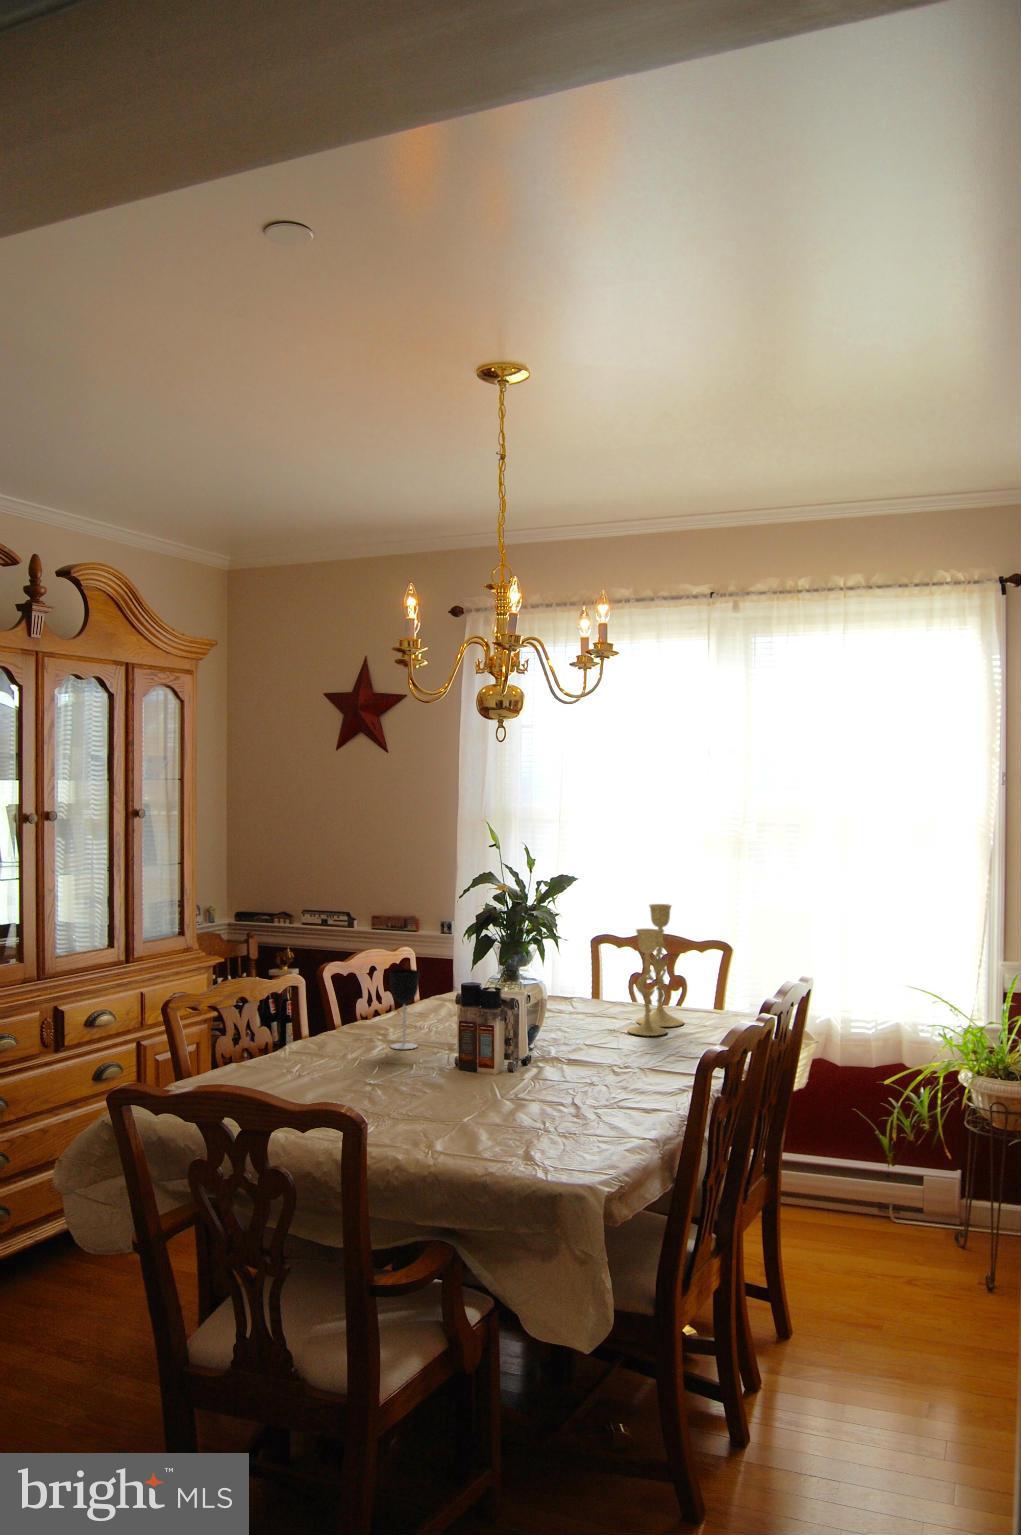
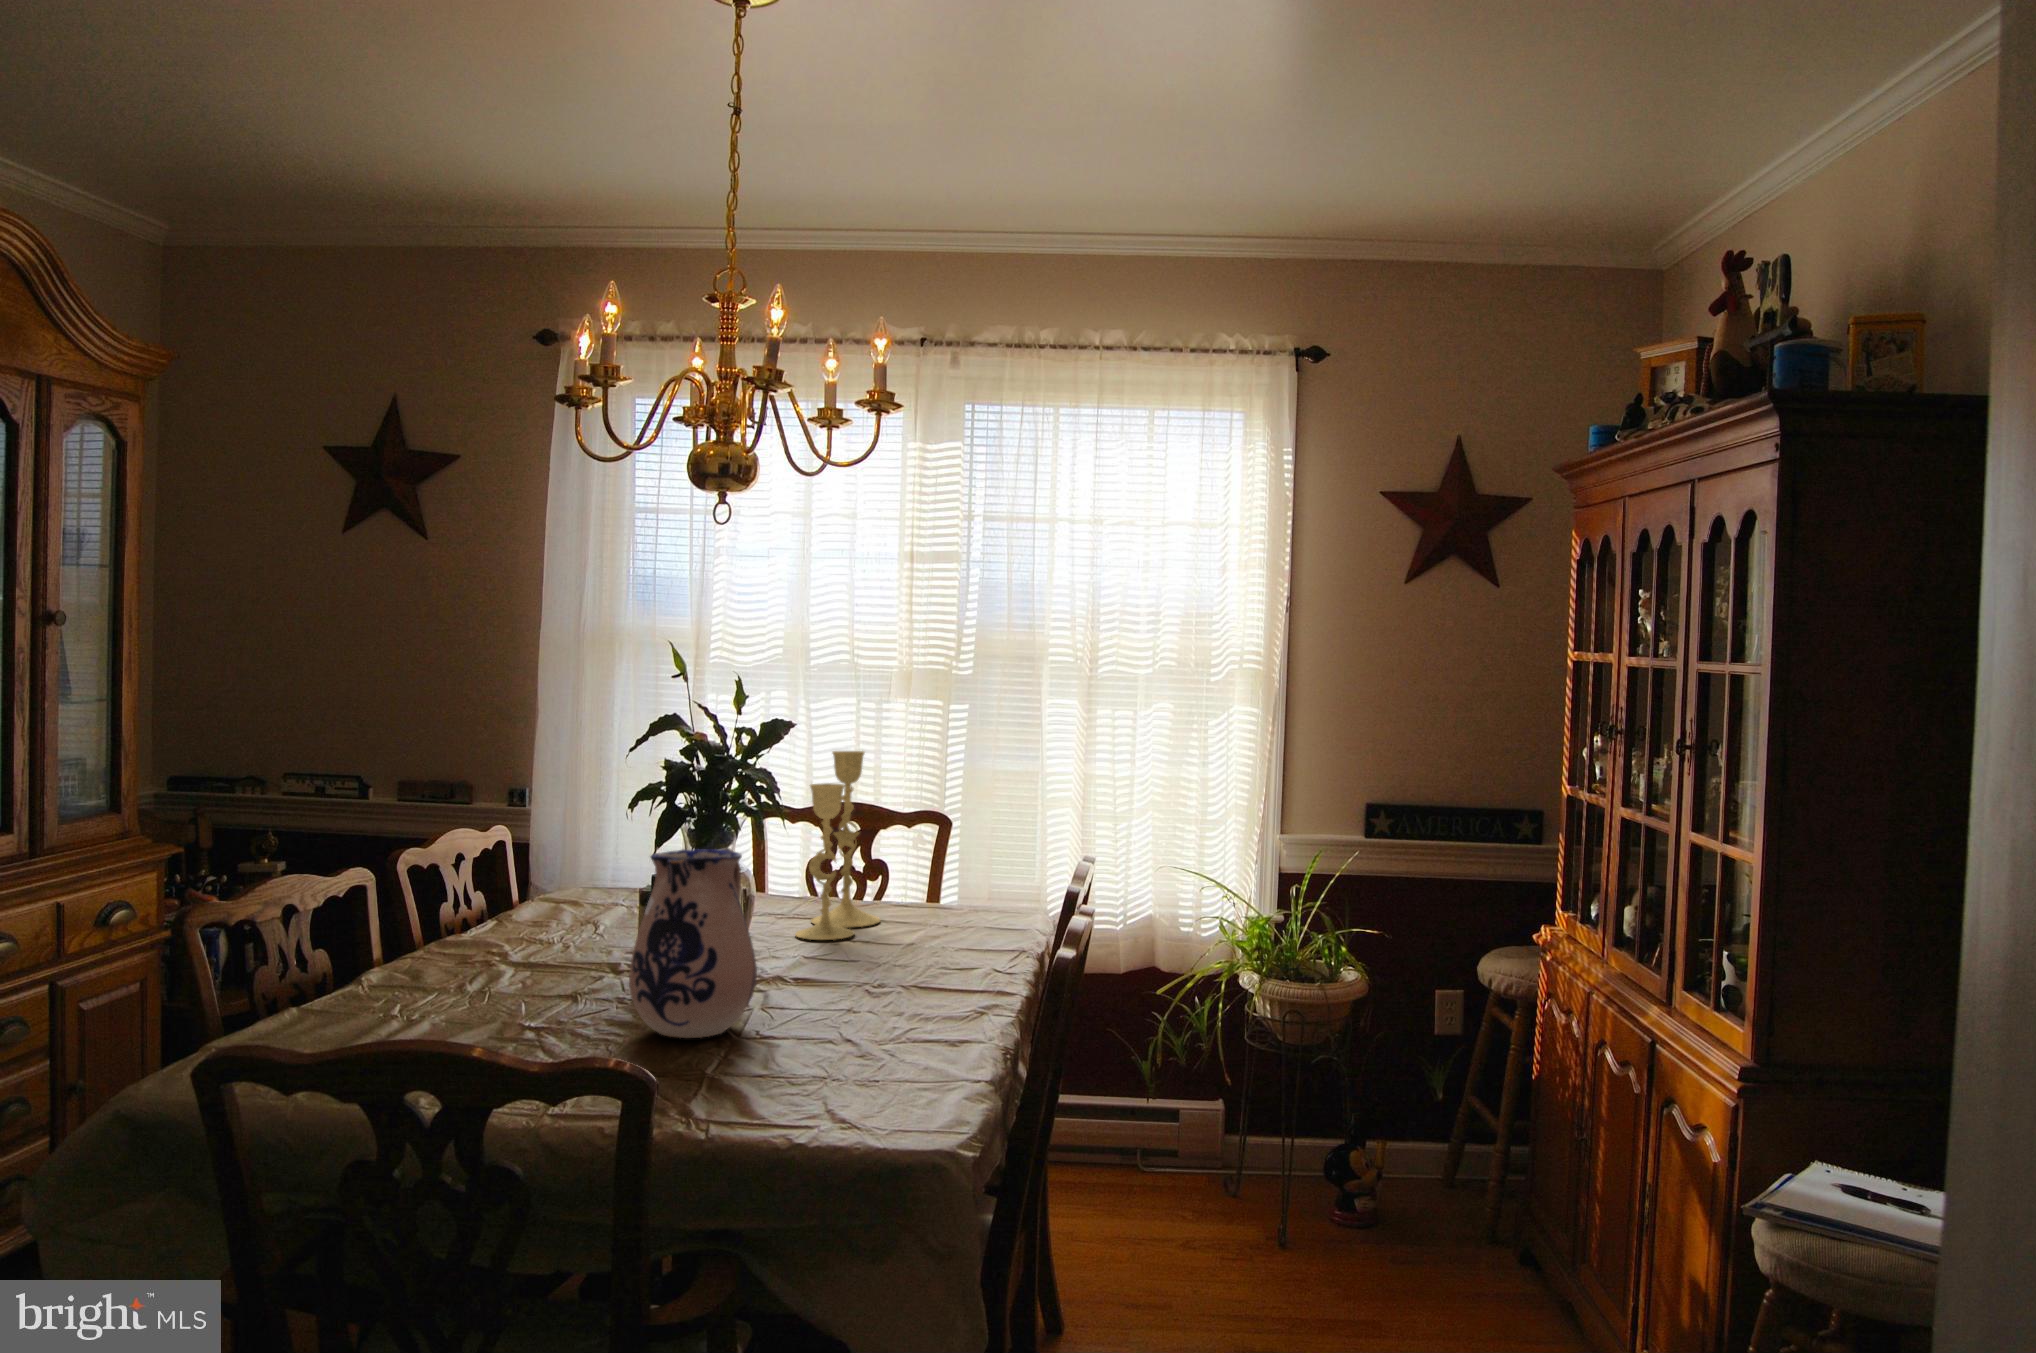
wine glass: present [390,969,419,1049] -> none [396,847,450,976]
ceramic pitcher: none [541,979,615,1096] -> present [629,848,757,1038]

